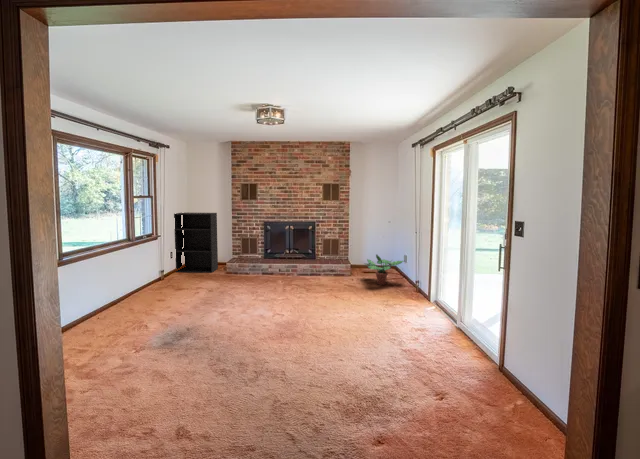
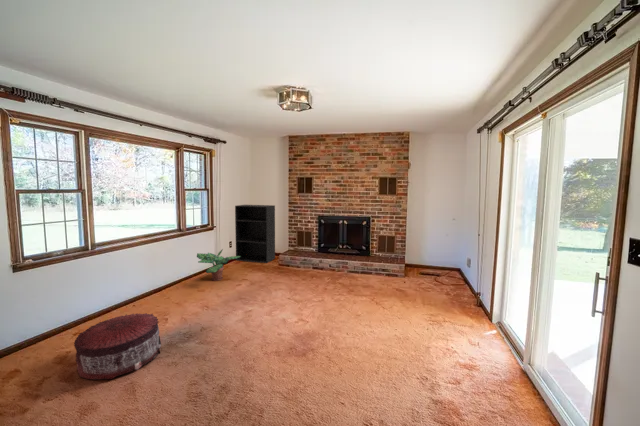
potted plant: present [365,255,403,285] -> present [197,250,240,281]
pouf: none [99,306,169,354] -> present [74,313,161,380]

